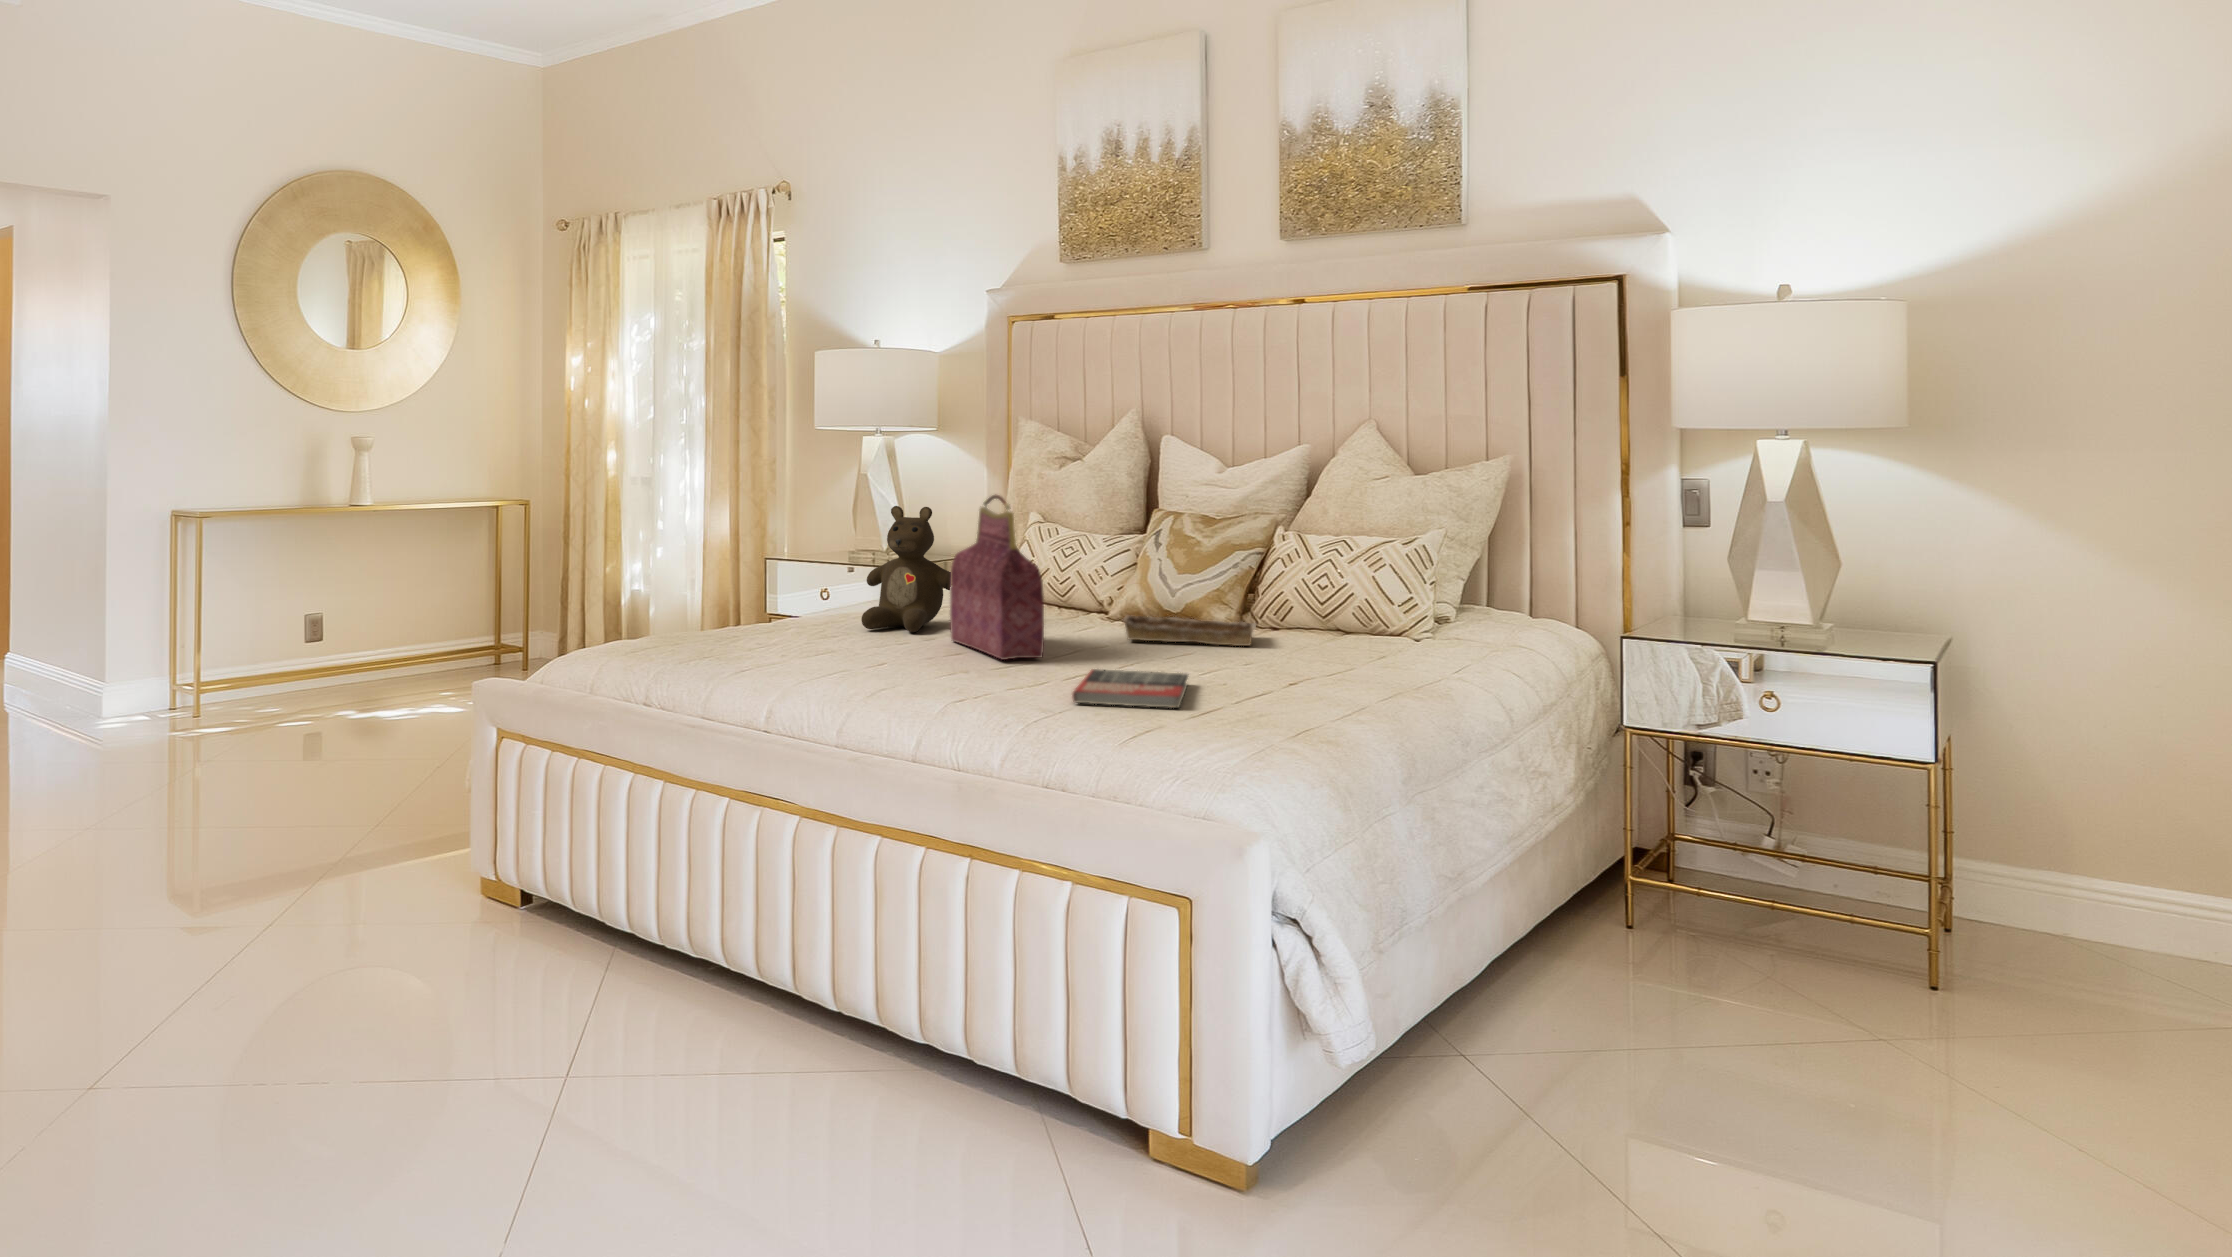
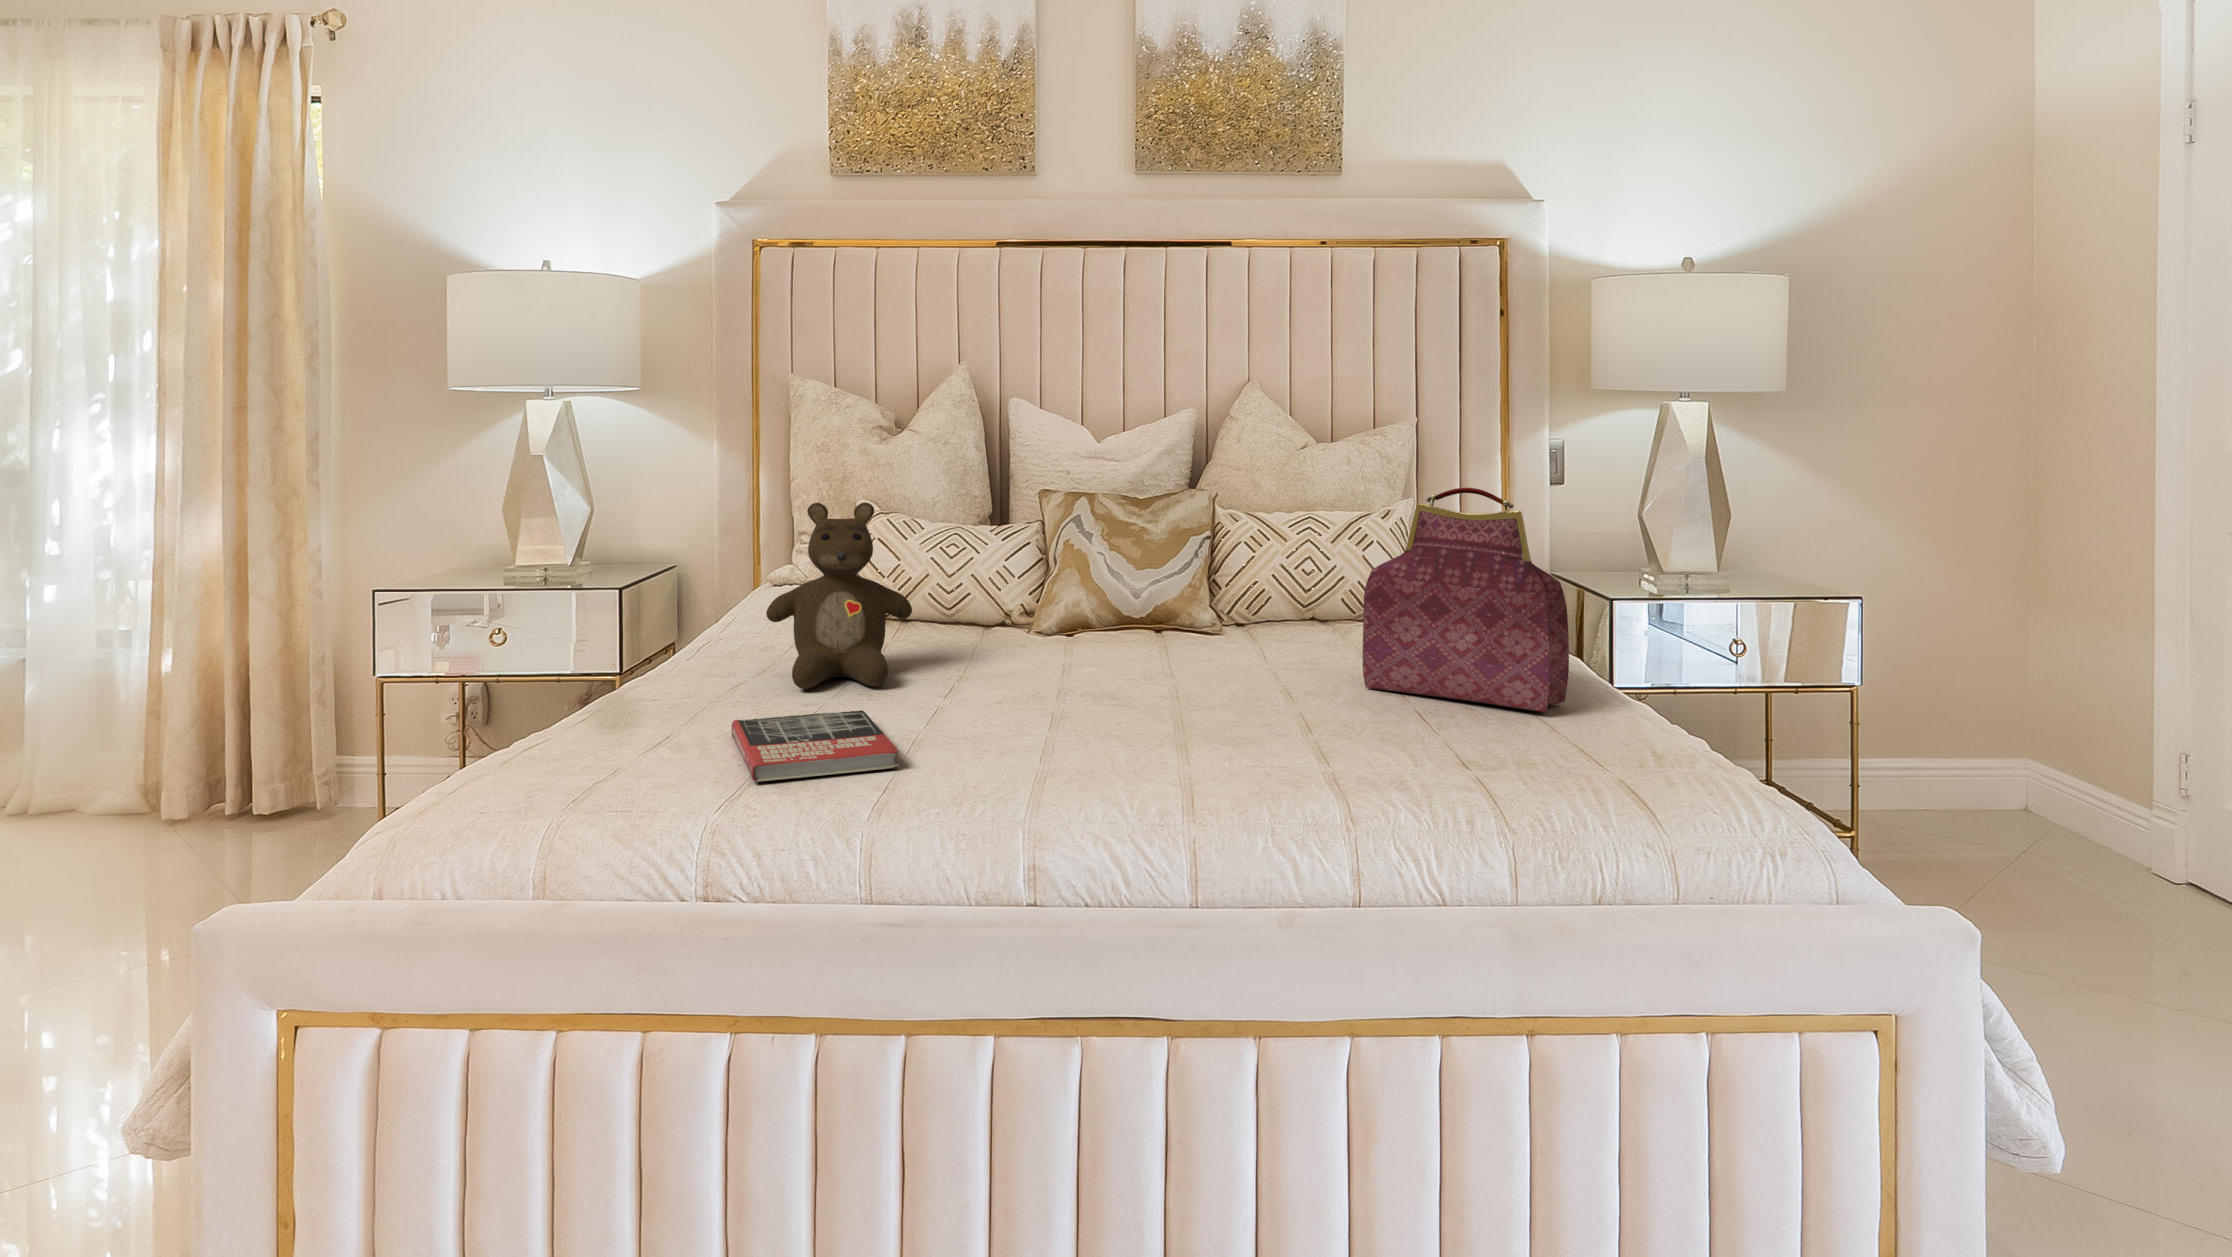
handbag: present [950,494,1044,660] -> present [1363,488,1569,712]
tray: present [1122,615,1256,646] -> none [1126,625,1307,664]
book: present [1072,669,1188,708] -> present [731,710,899,782]

